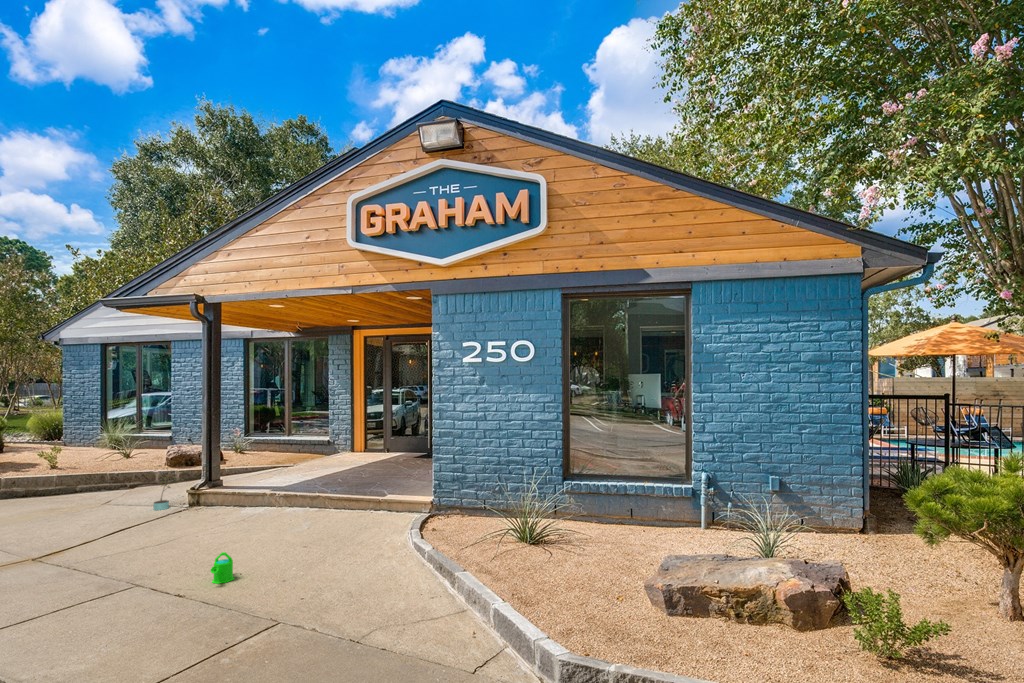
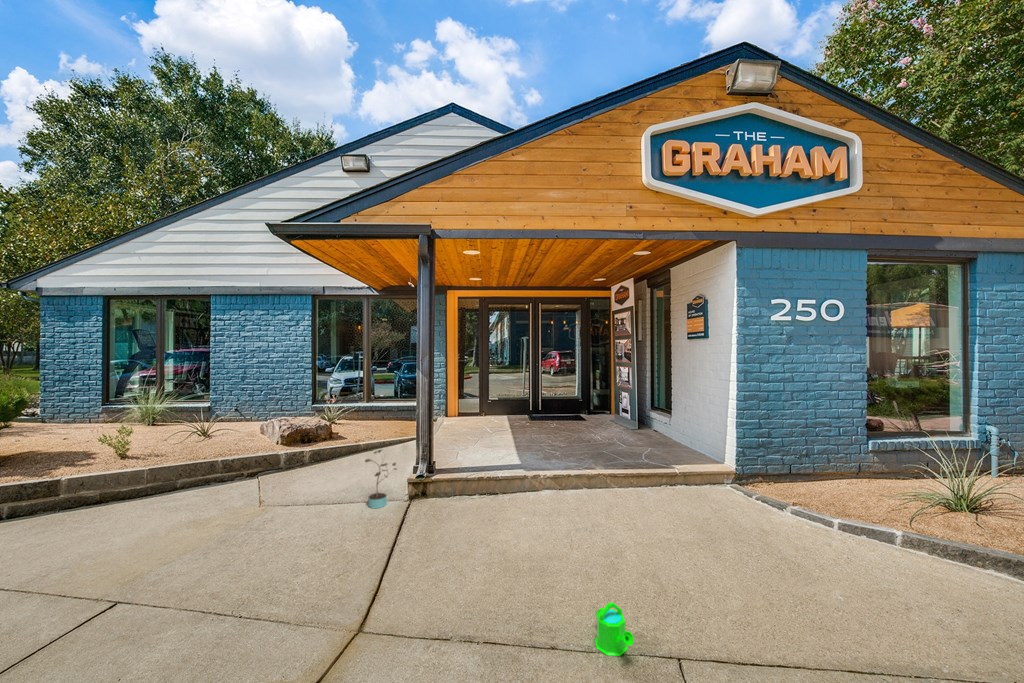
watering can: present [211,552,234,584] -> present [595,602,634,656]

